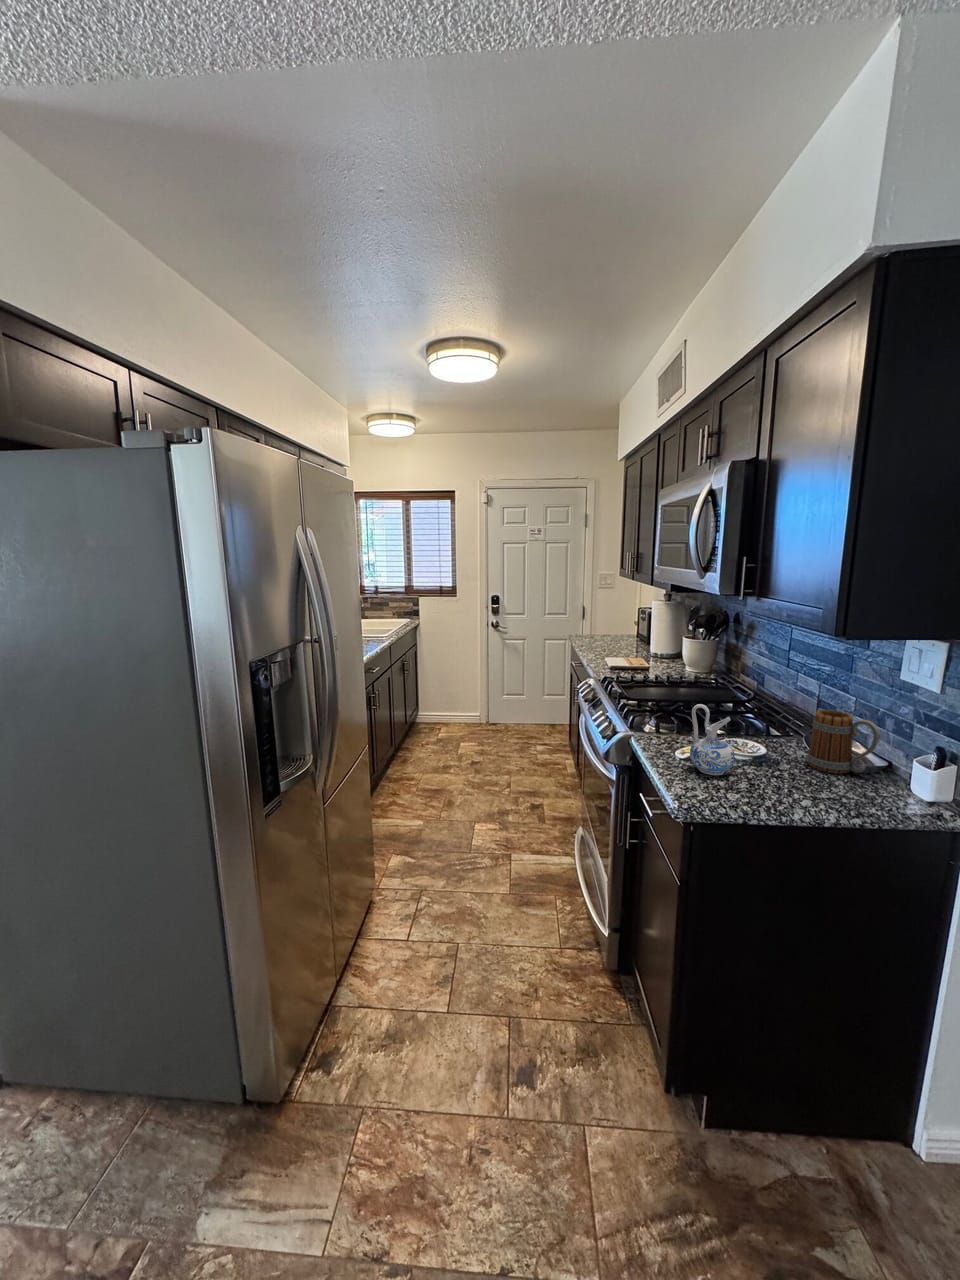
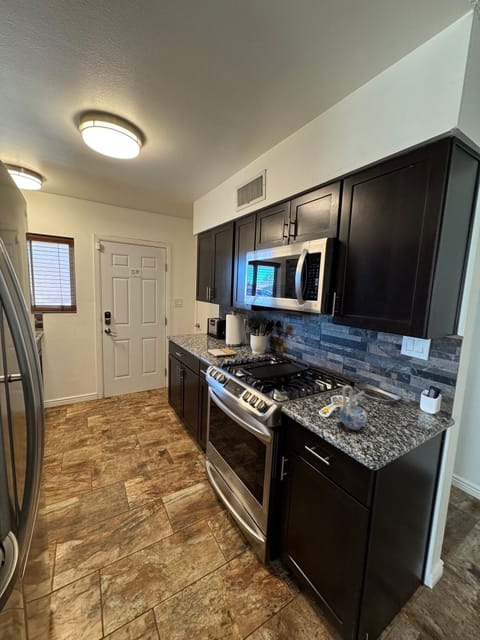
mug: present [807,709,880,774] -> none [373,373,410,409]

